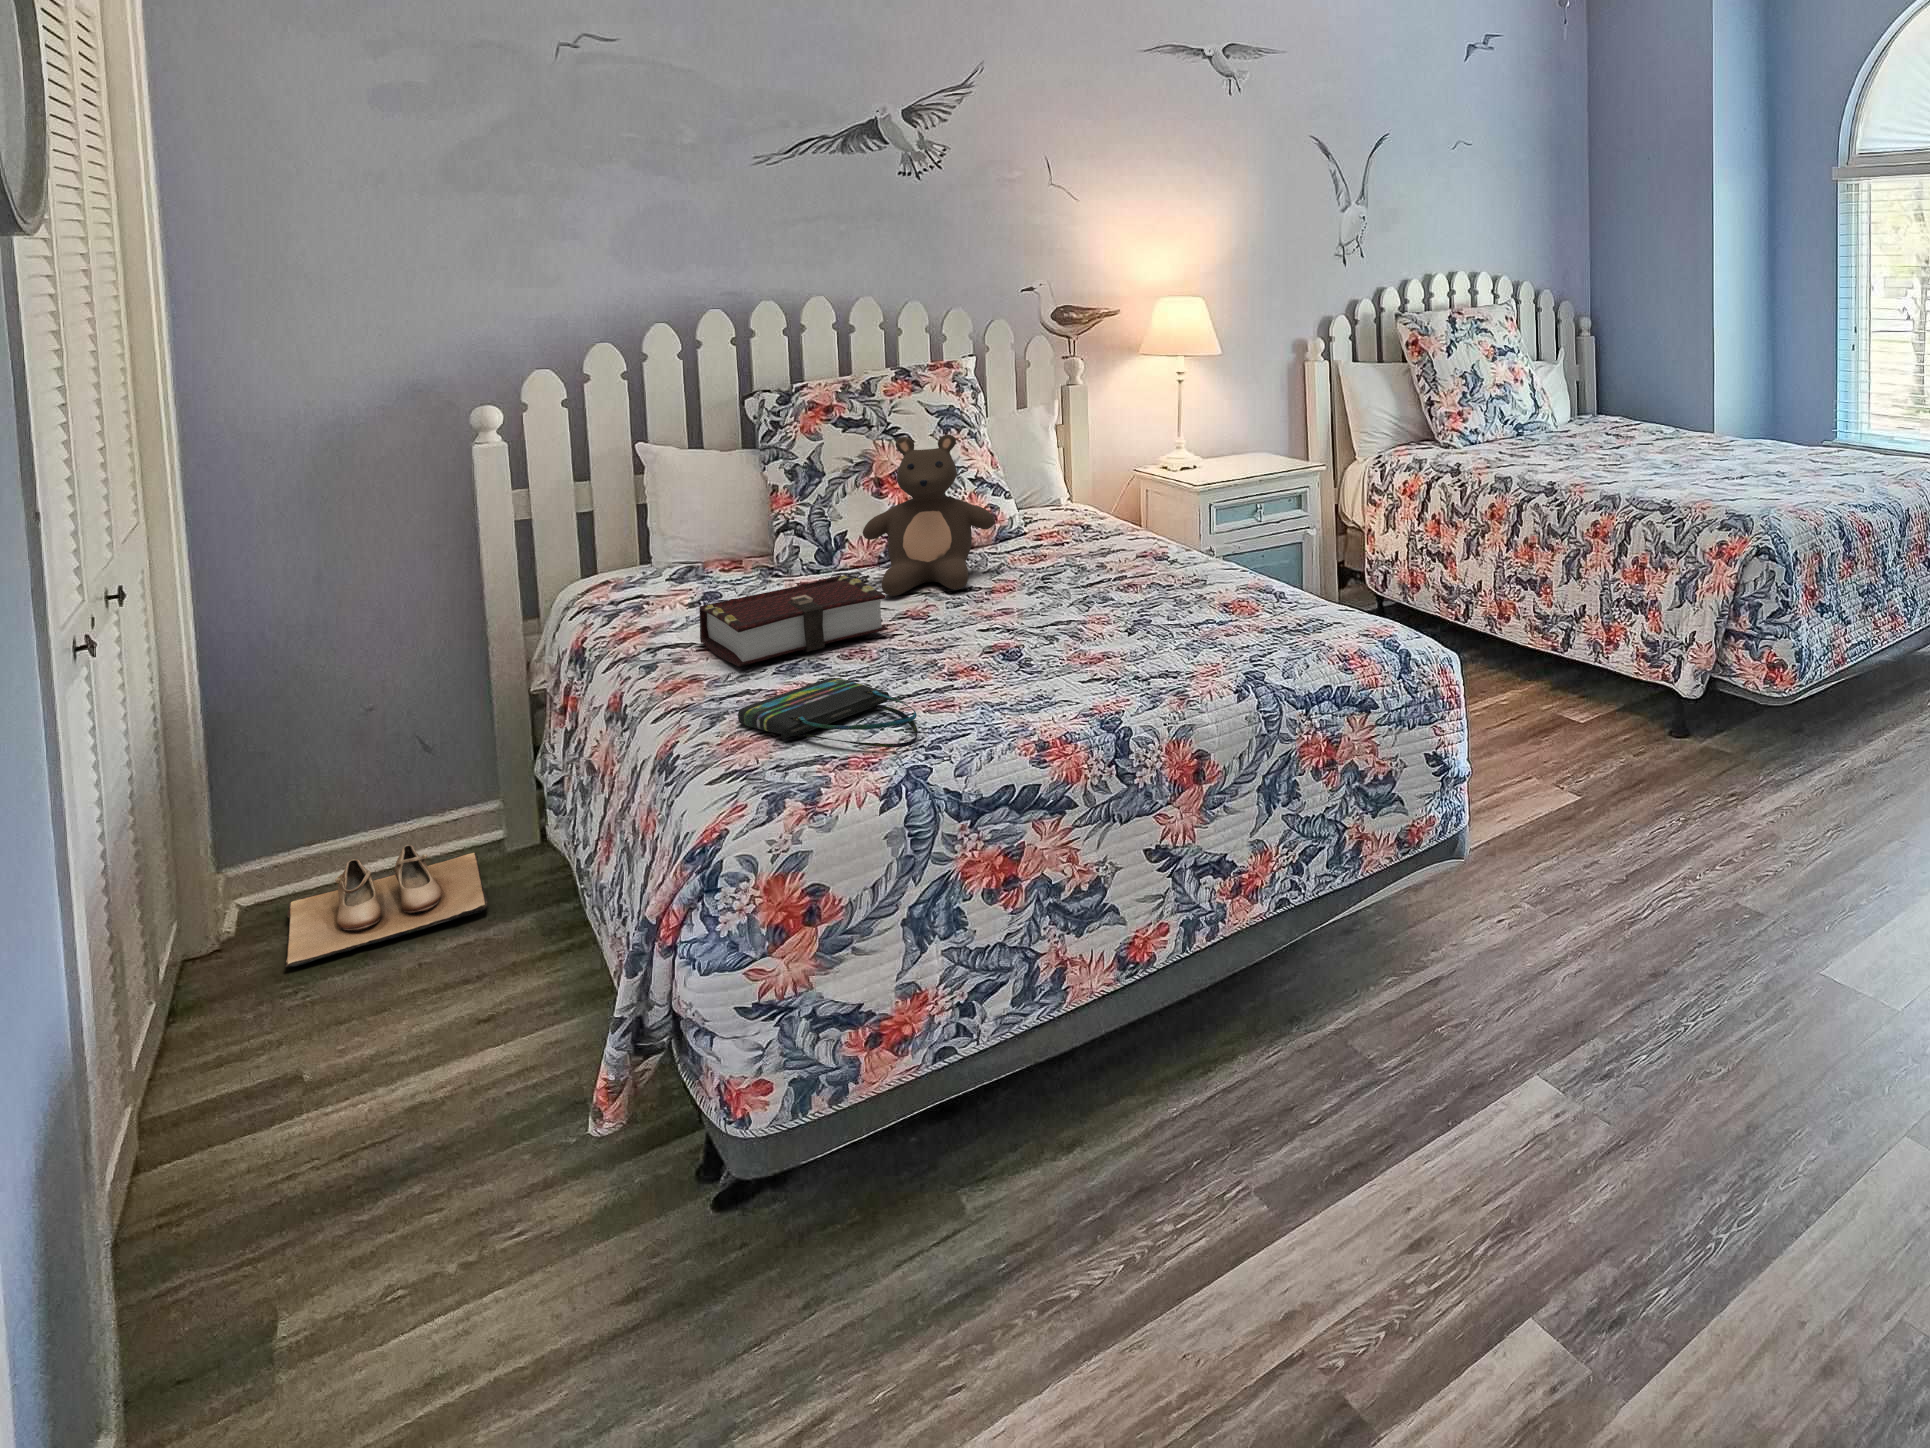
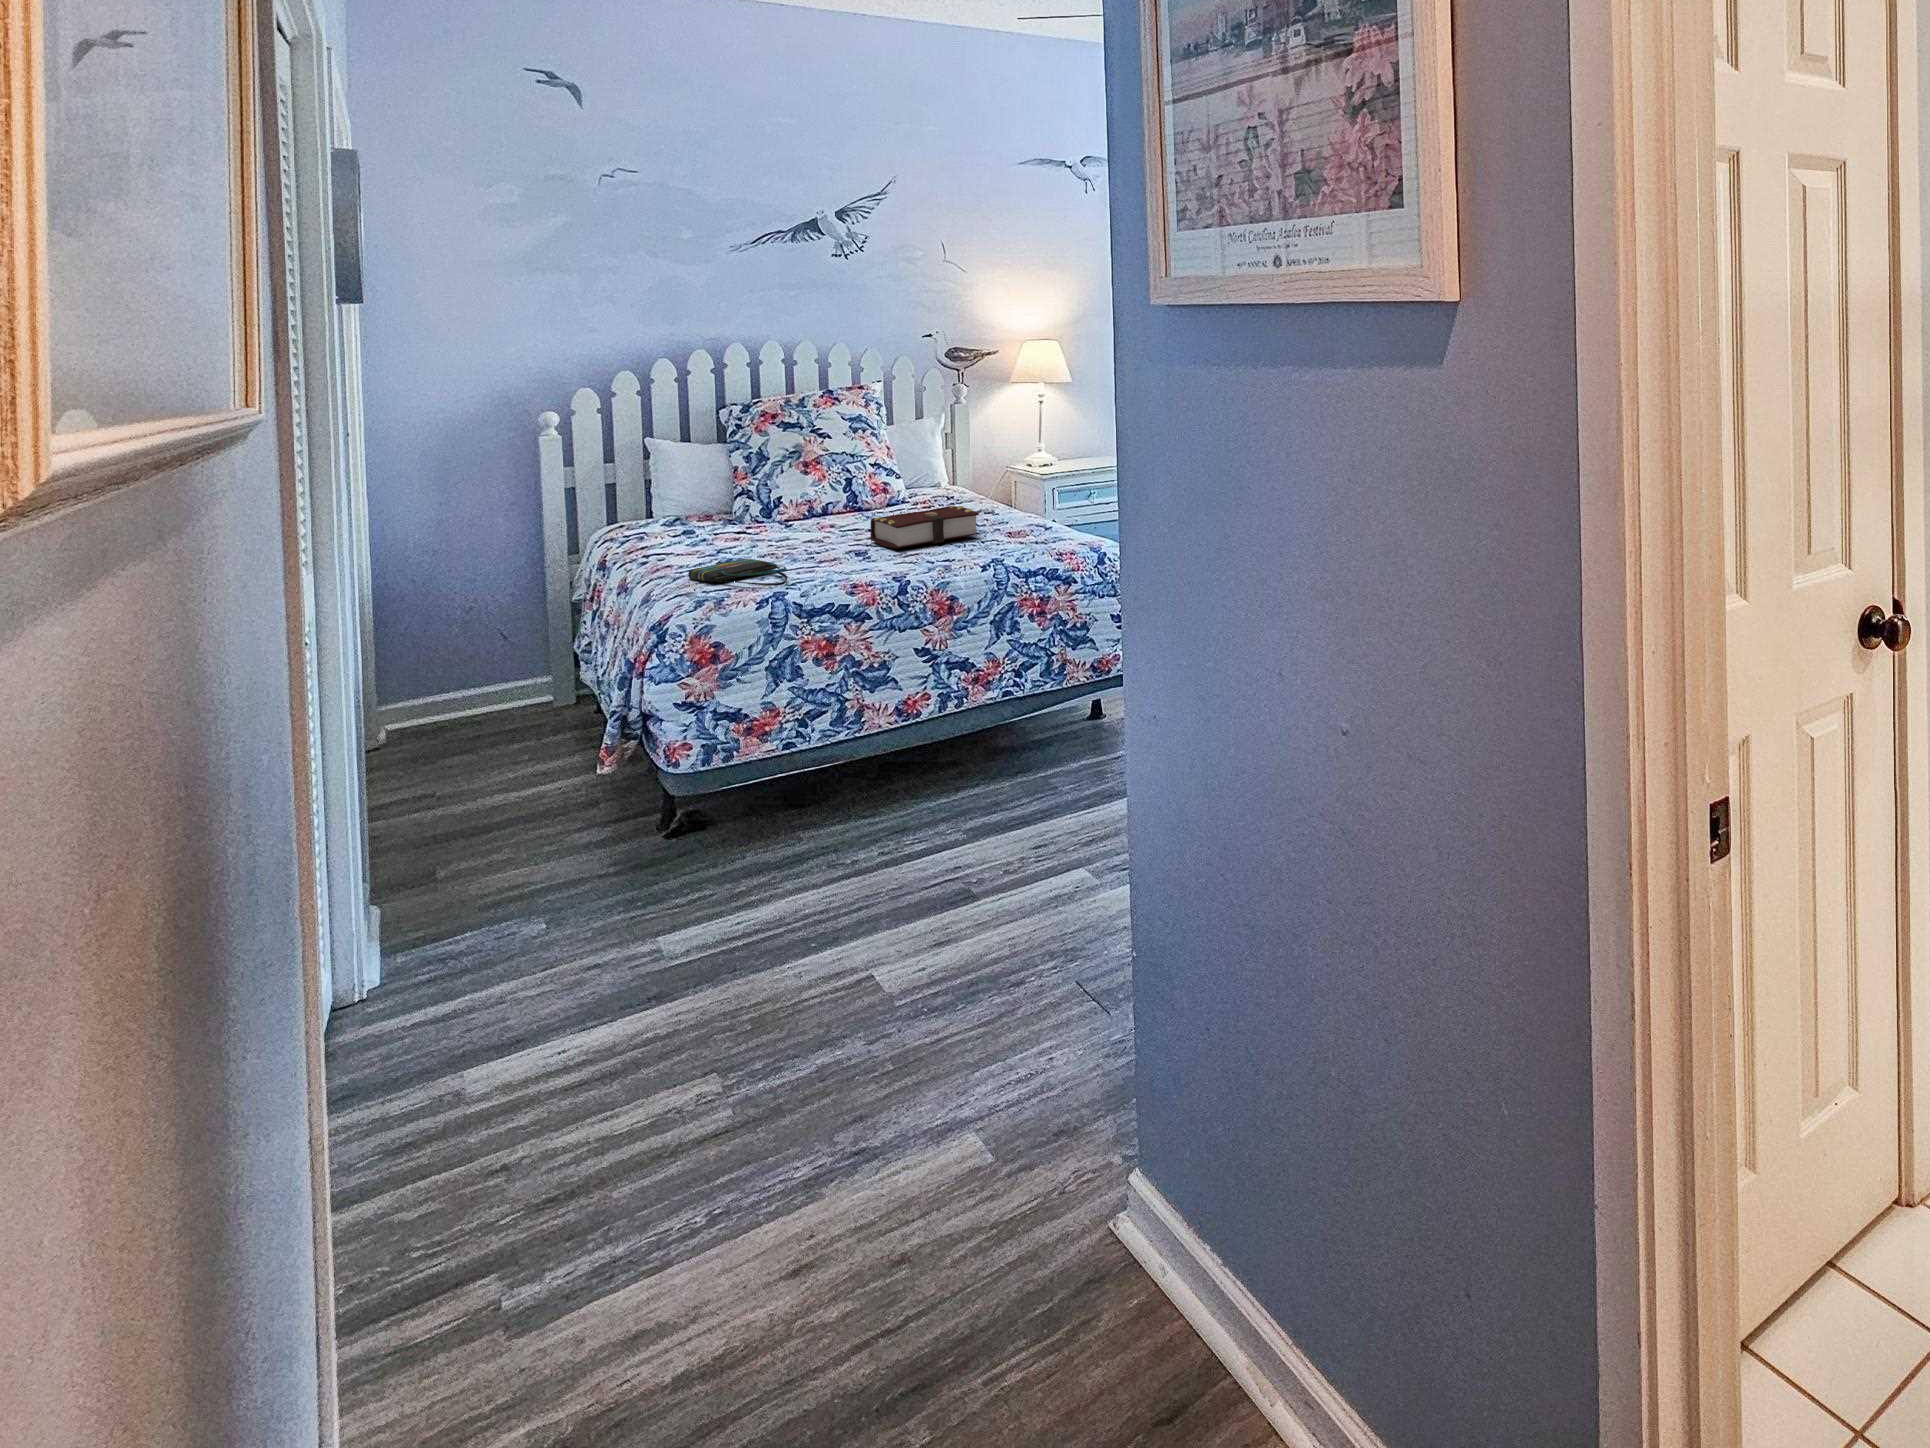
teddy bear: present [863,434,995,596] -> none [787,428,875,530]
book: present [700,575,888,667] -> present [871,506,980,548]
shoe: present [285,845,488,967] -> none [422,690,545,749]

